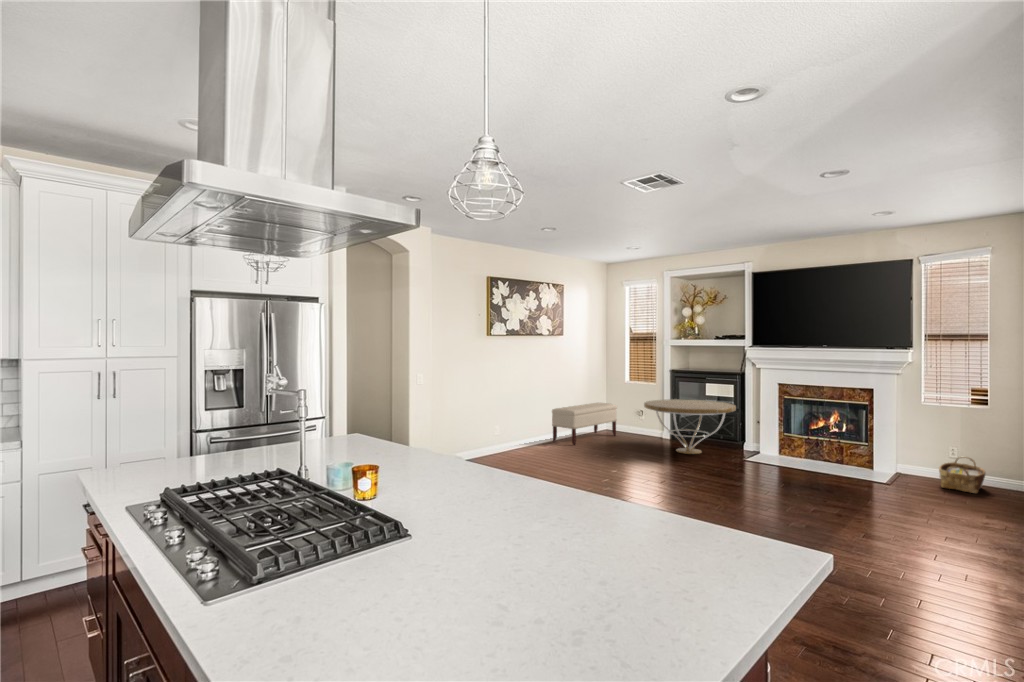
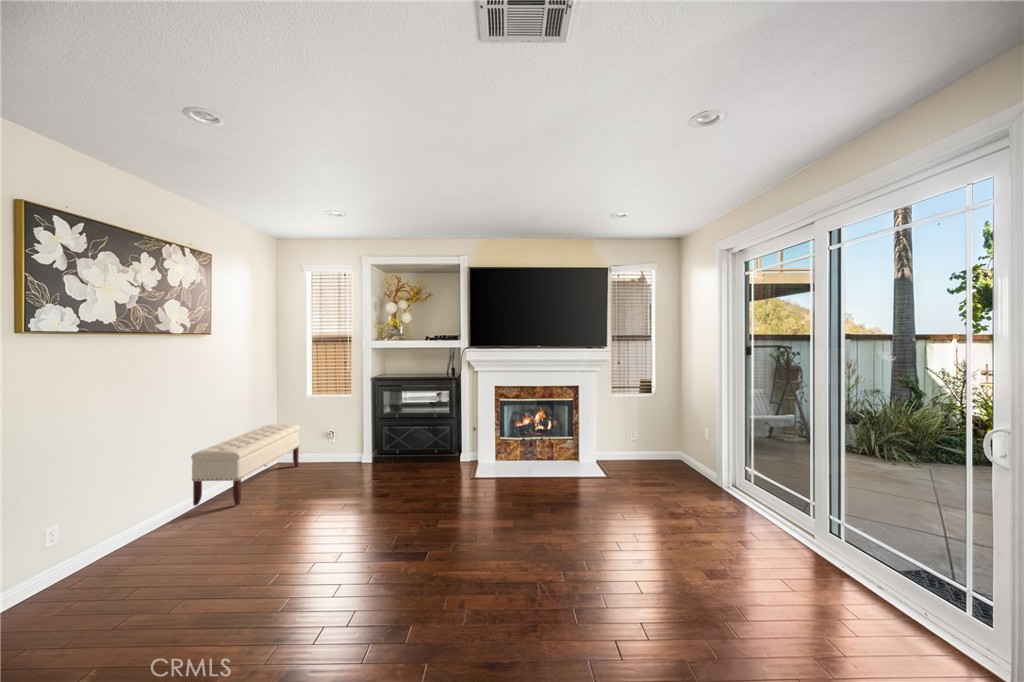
coffee table: present [644,399,736,454] -> none [351,409,459,480]
woven basket: present [939,457,986,493] -> none [623,438,654,469]

